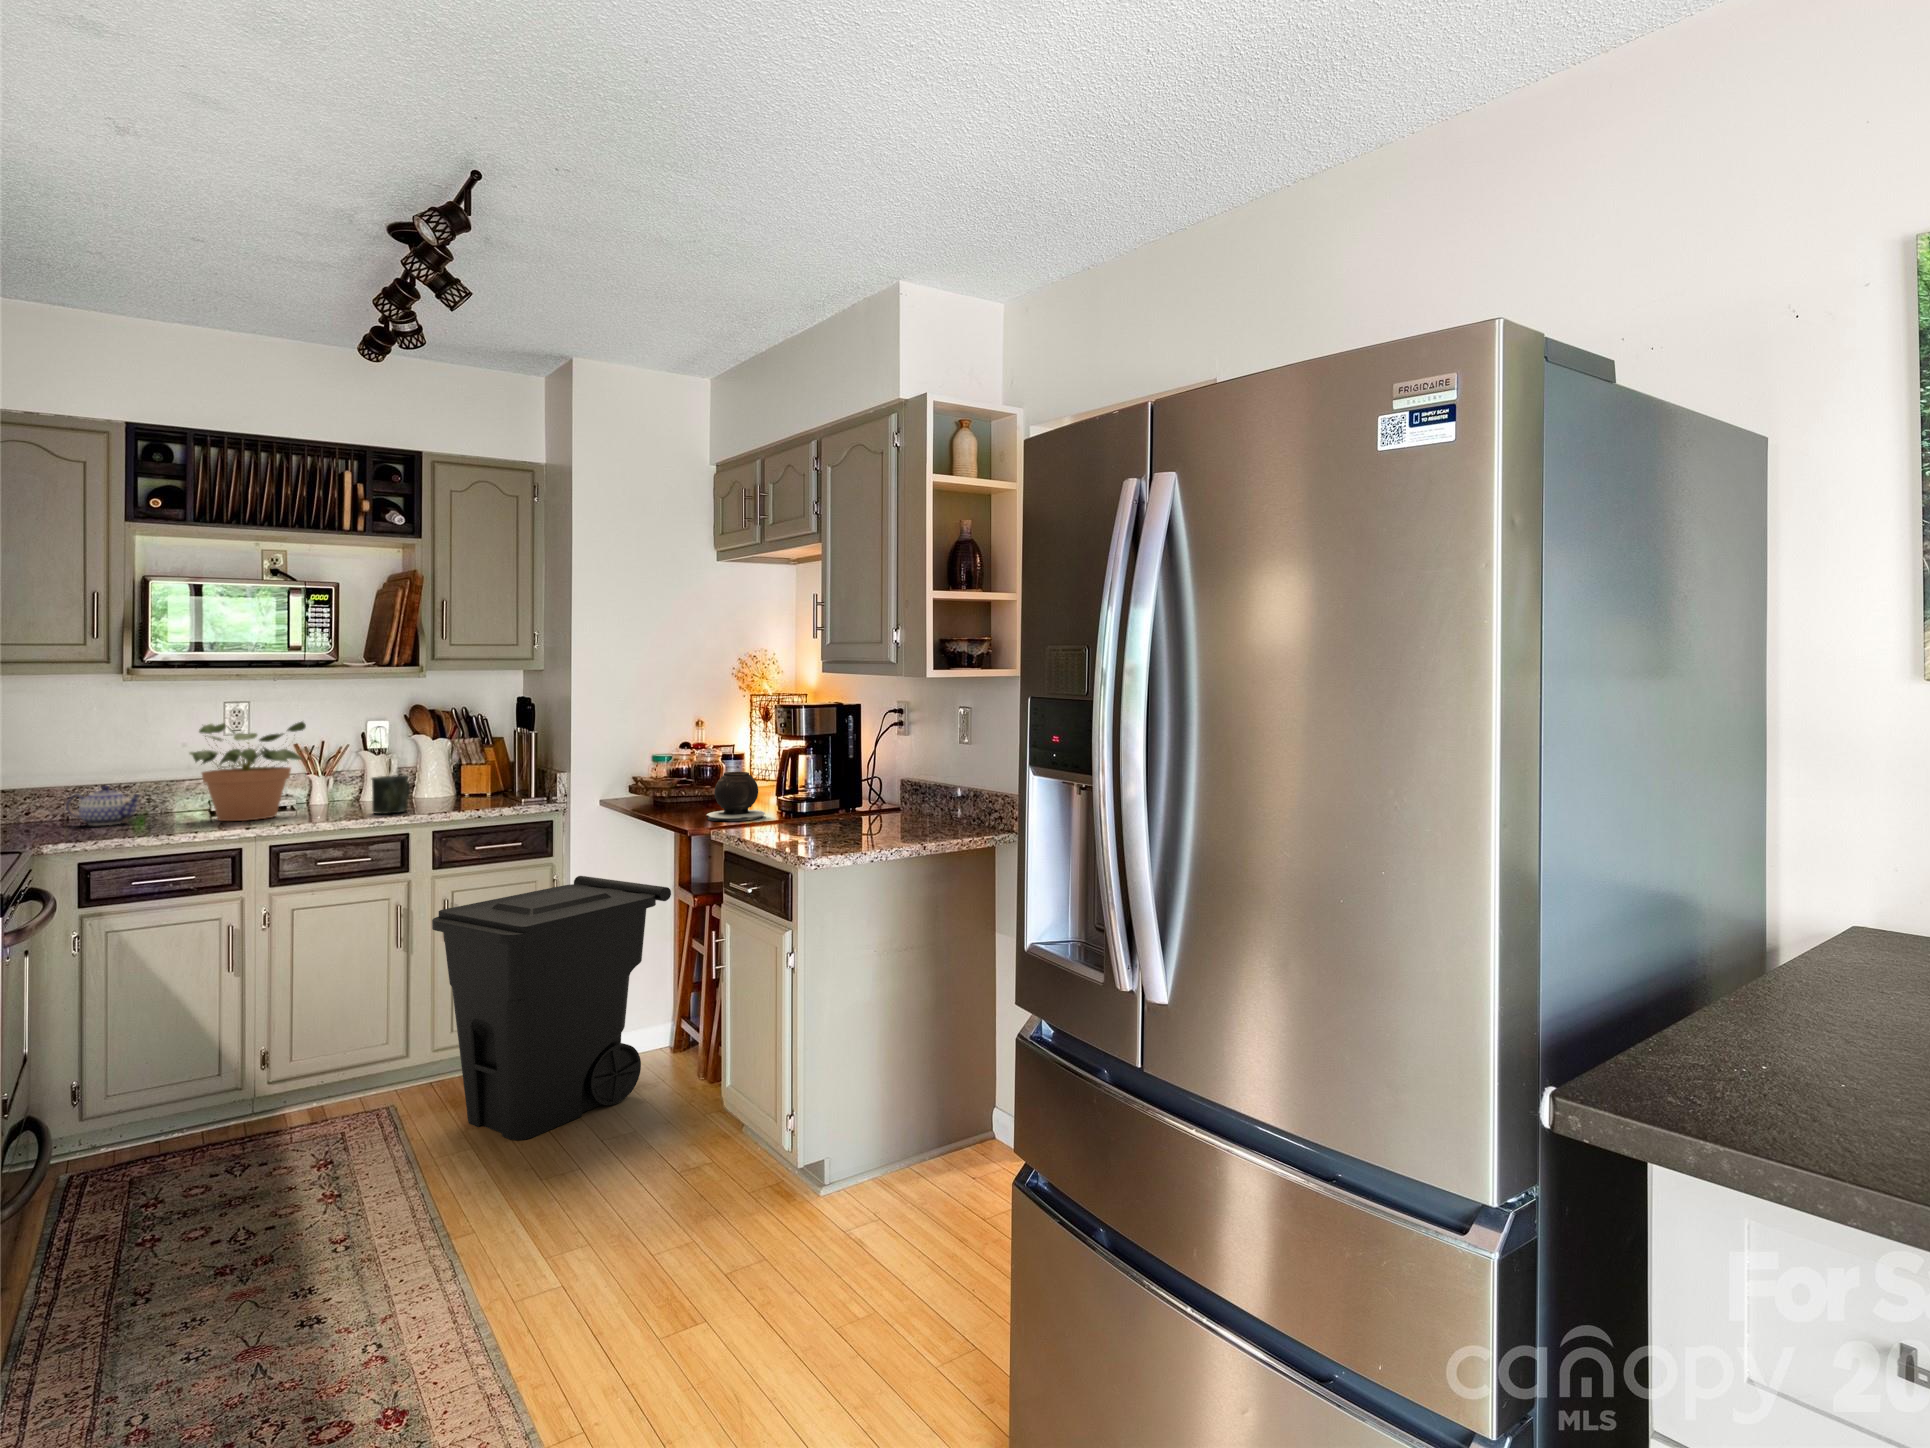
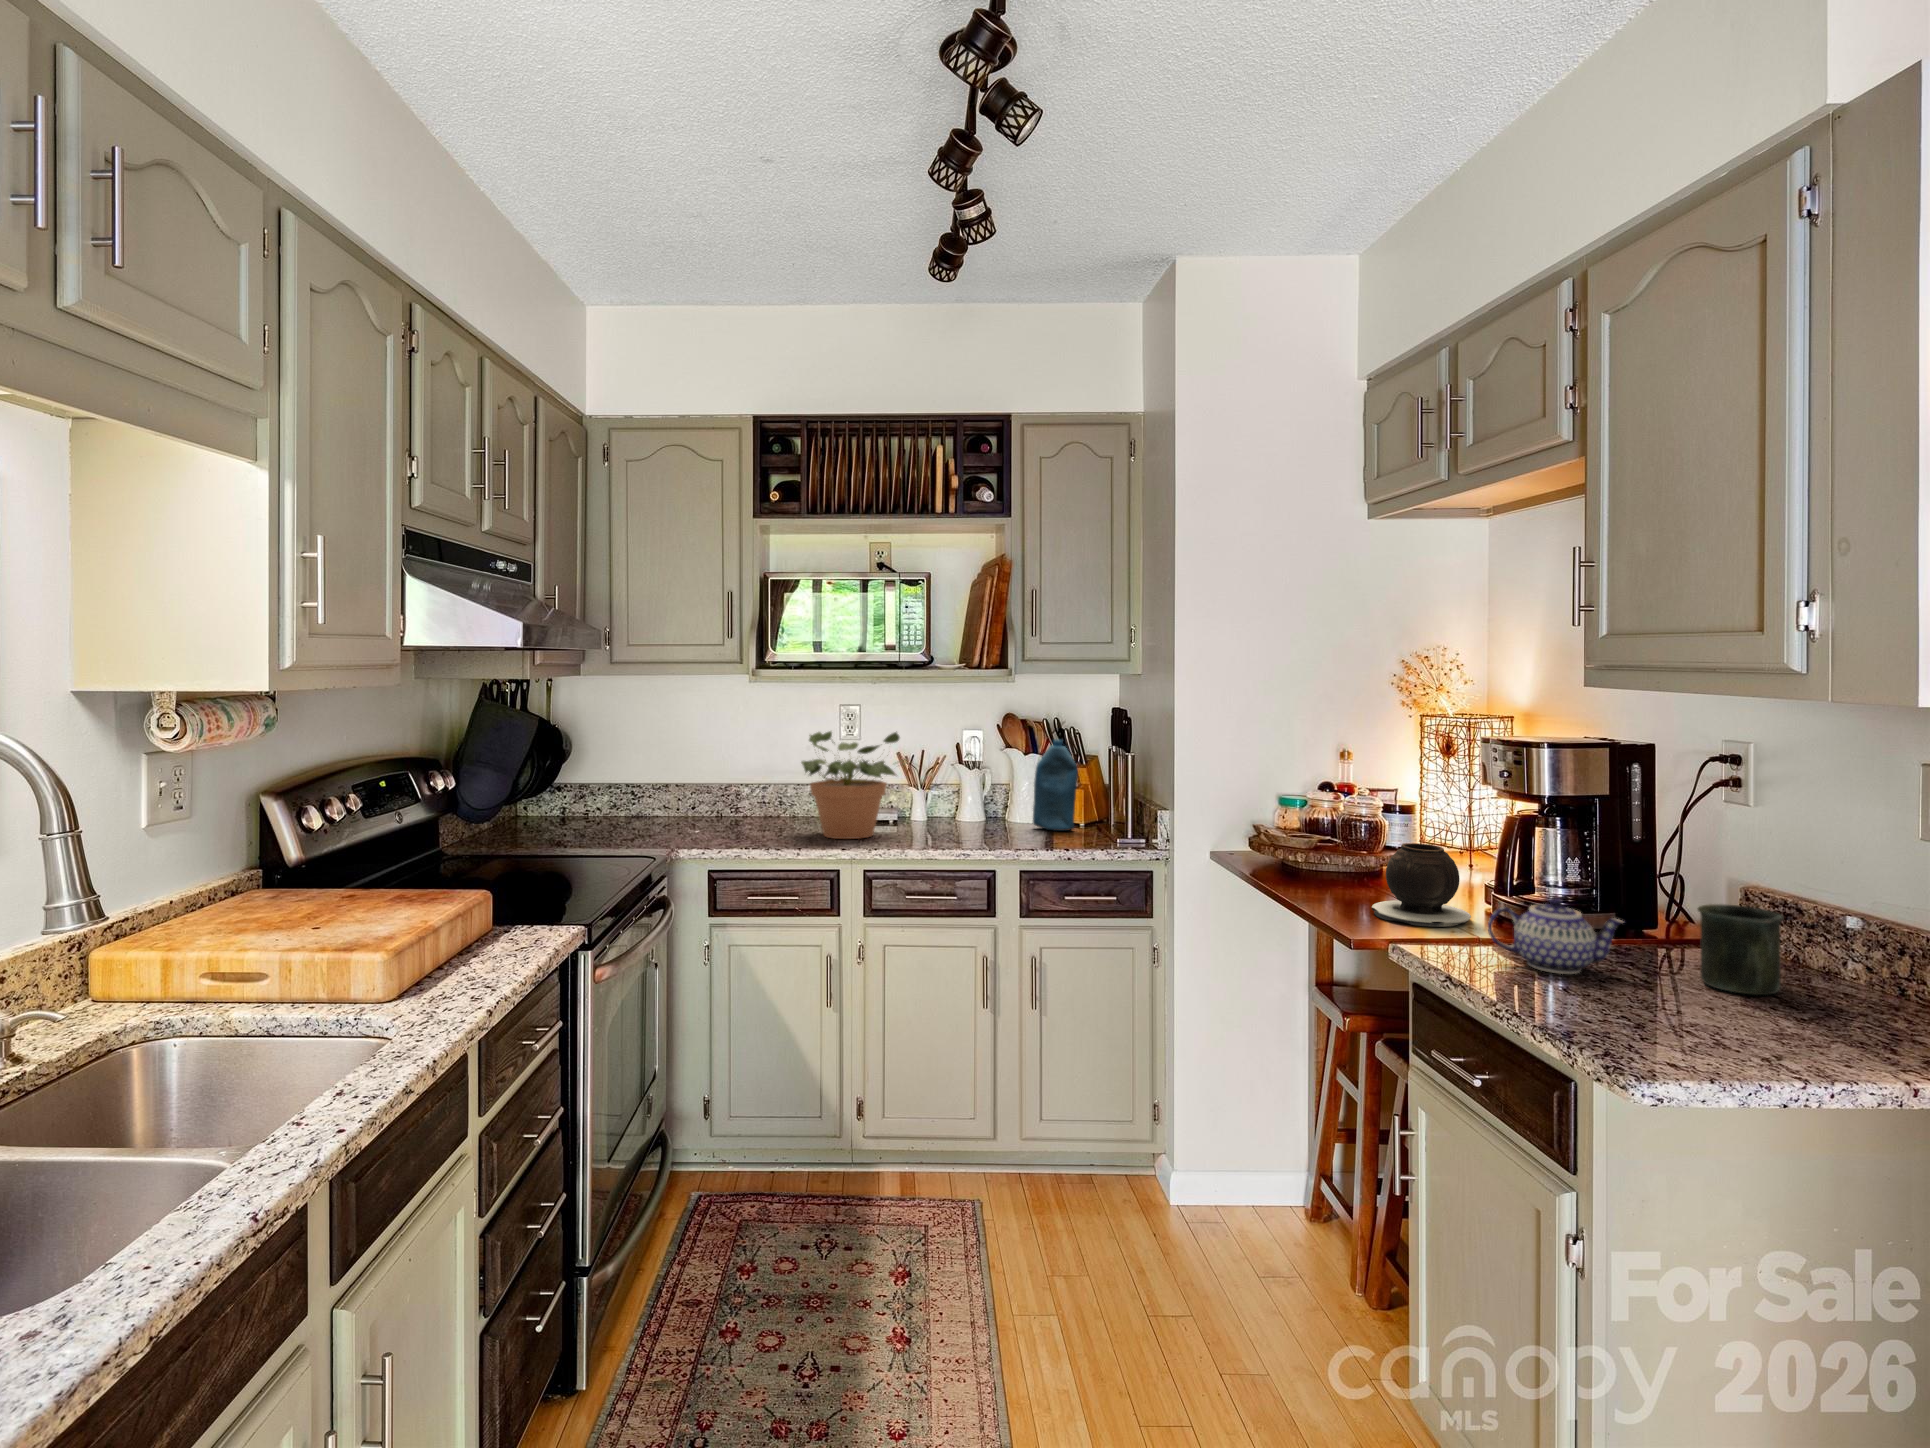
bottle: none [441,725,485,801] -> present [1033,739,1078,831]
mug: present [372,775,410,814] -> present [1698,904,1784,995]
teapot: present [66,786,142,825] -> present [1488,897,1624,974]
trash can: present [432,876,671,1140] -> none [1015,948,1312,1310]

